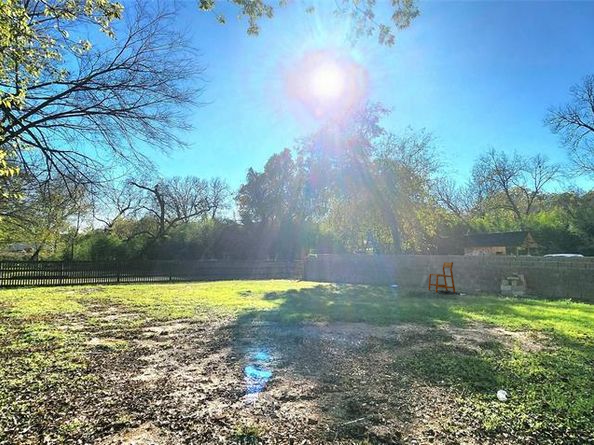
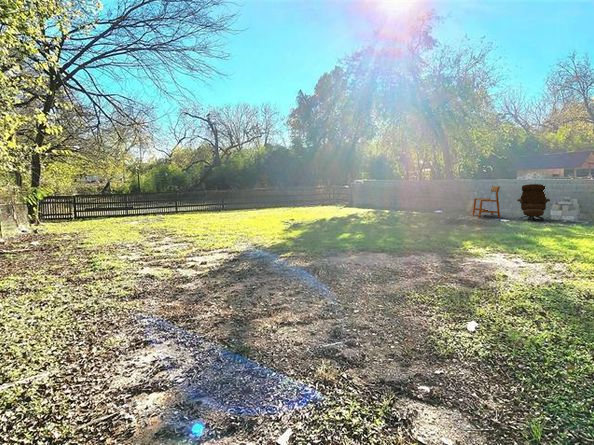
lounge chair: none [470,261,500,296] -> present [517,184,550,221]

